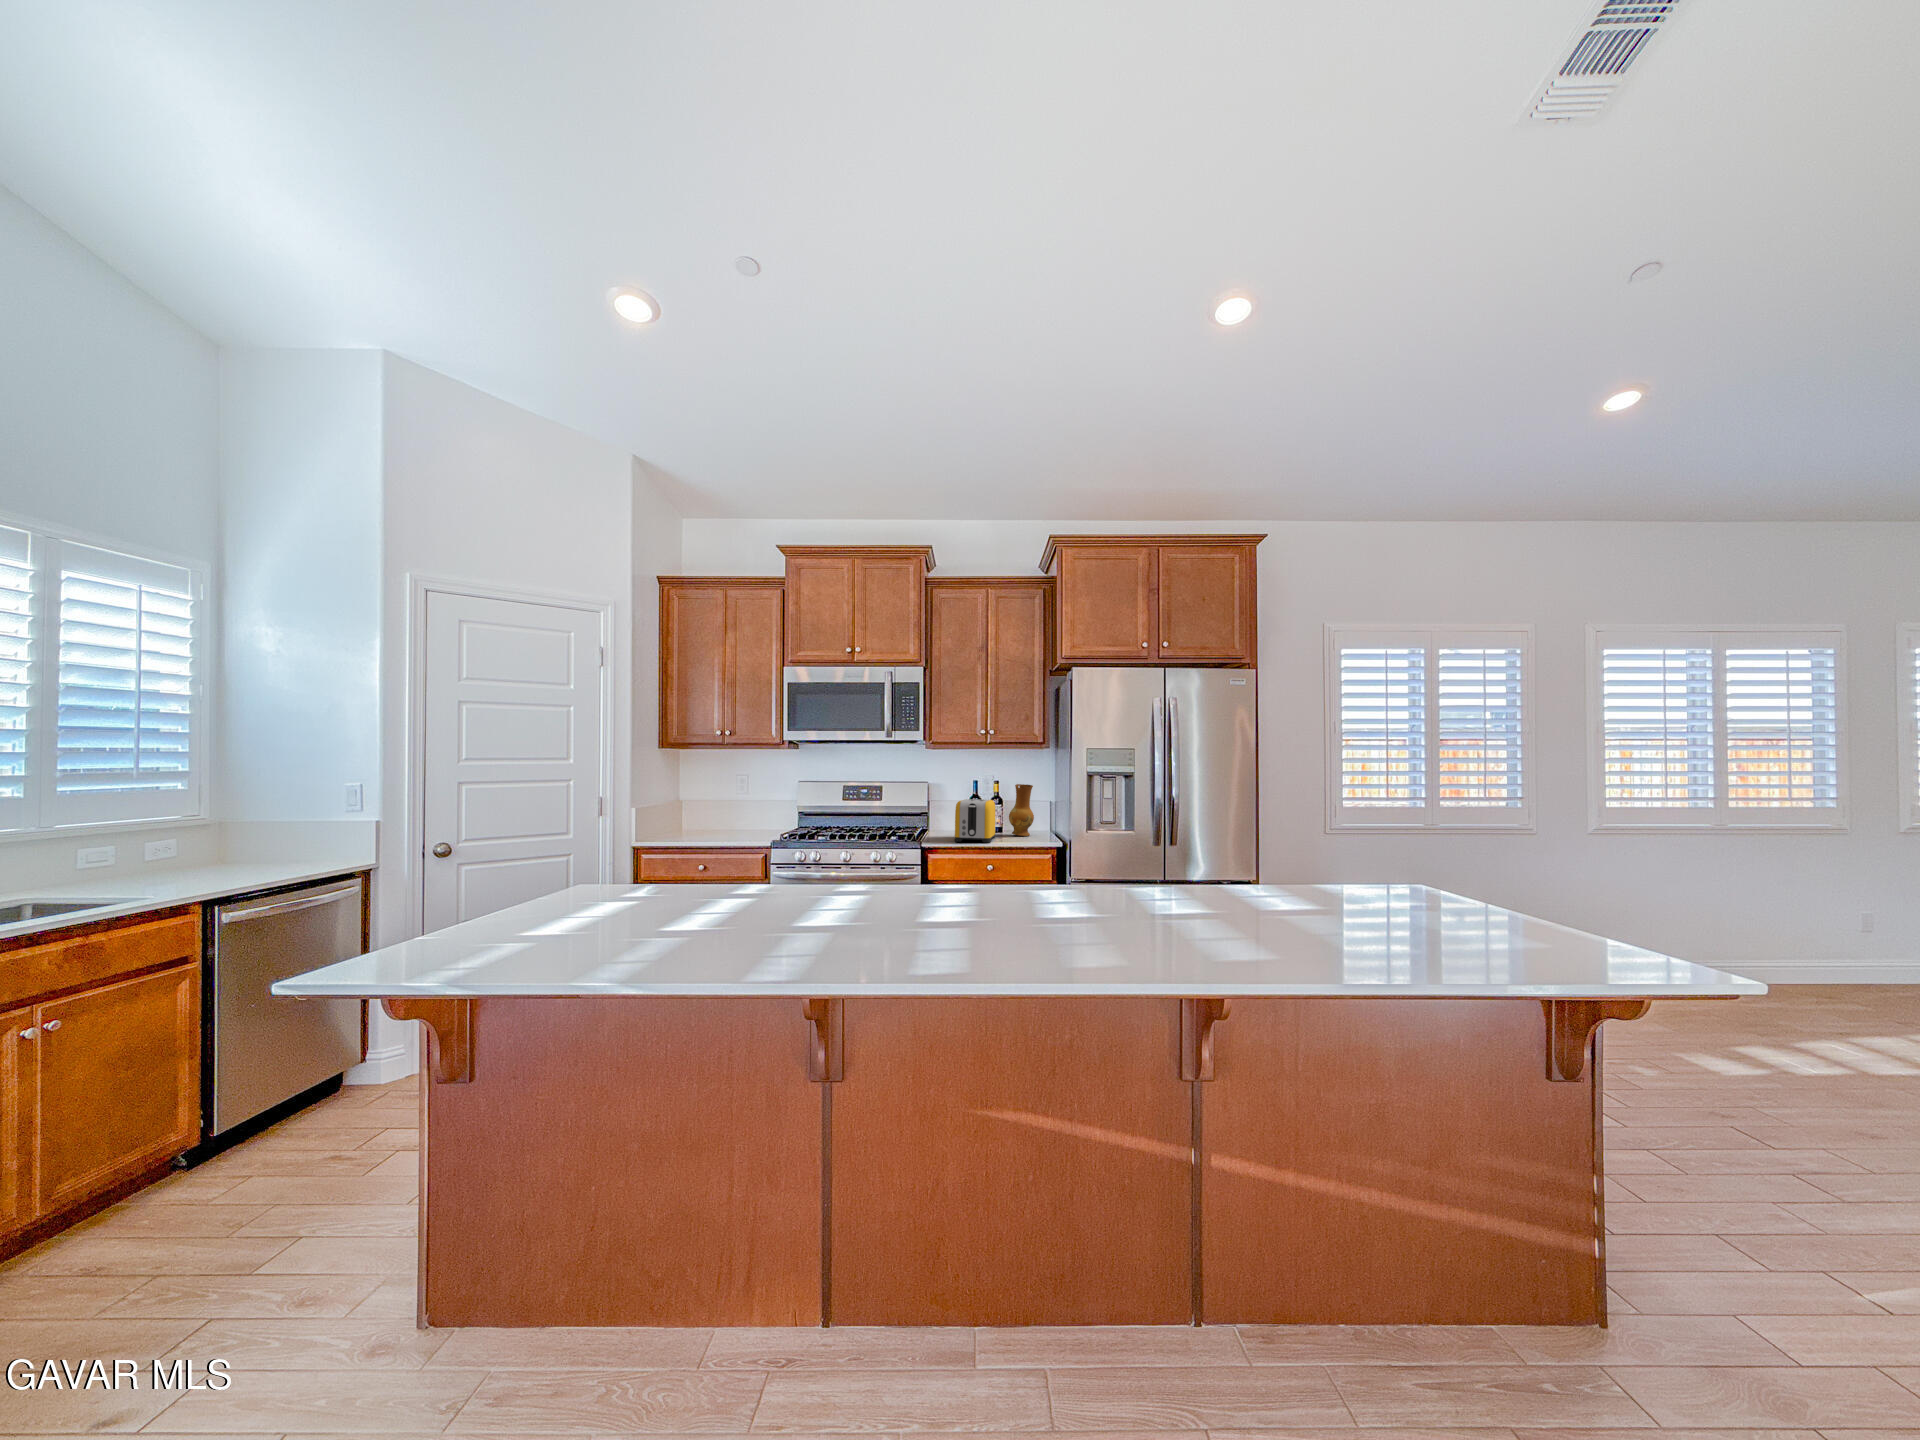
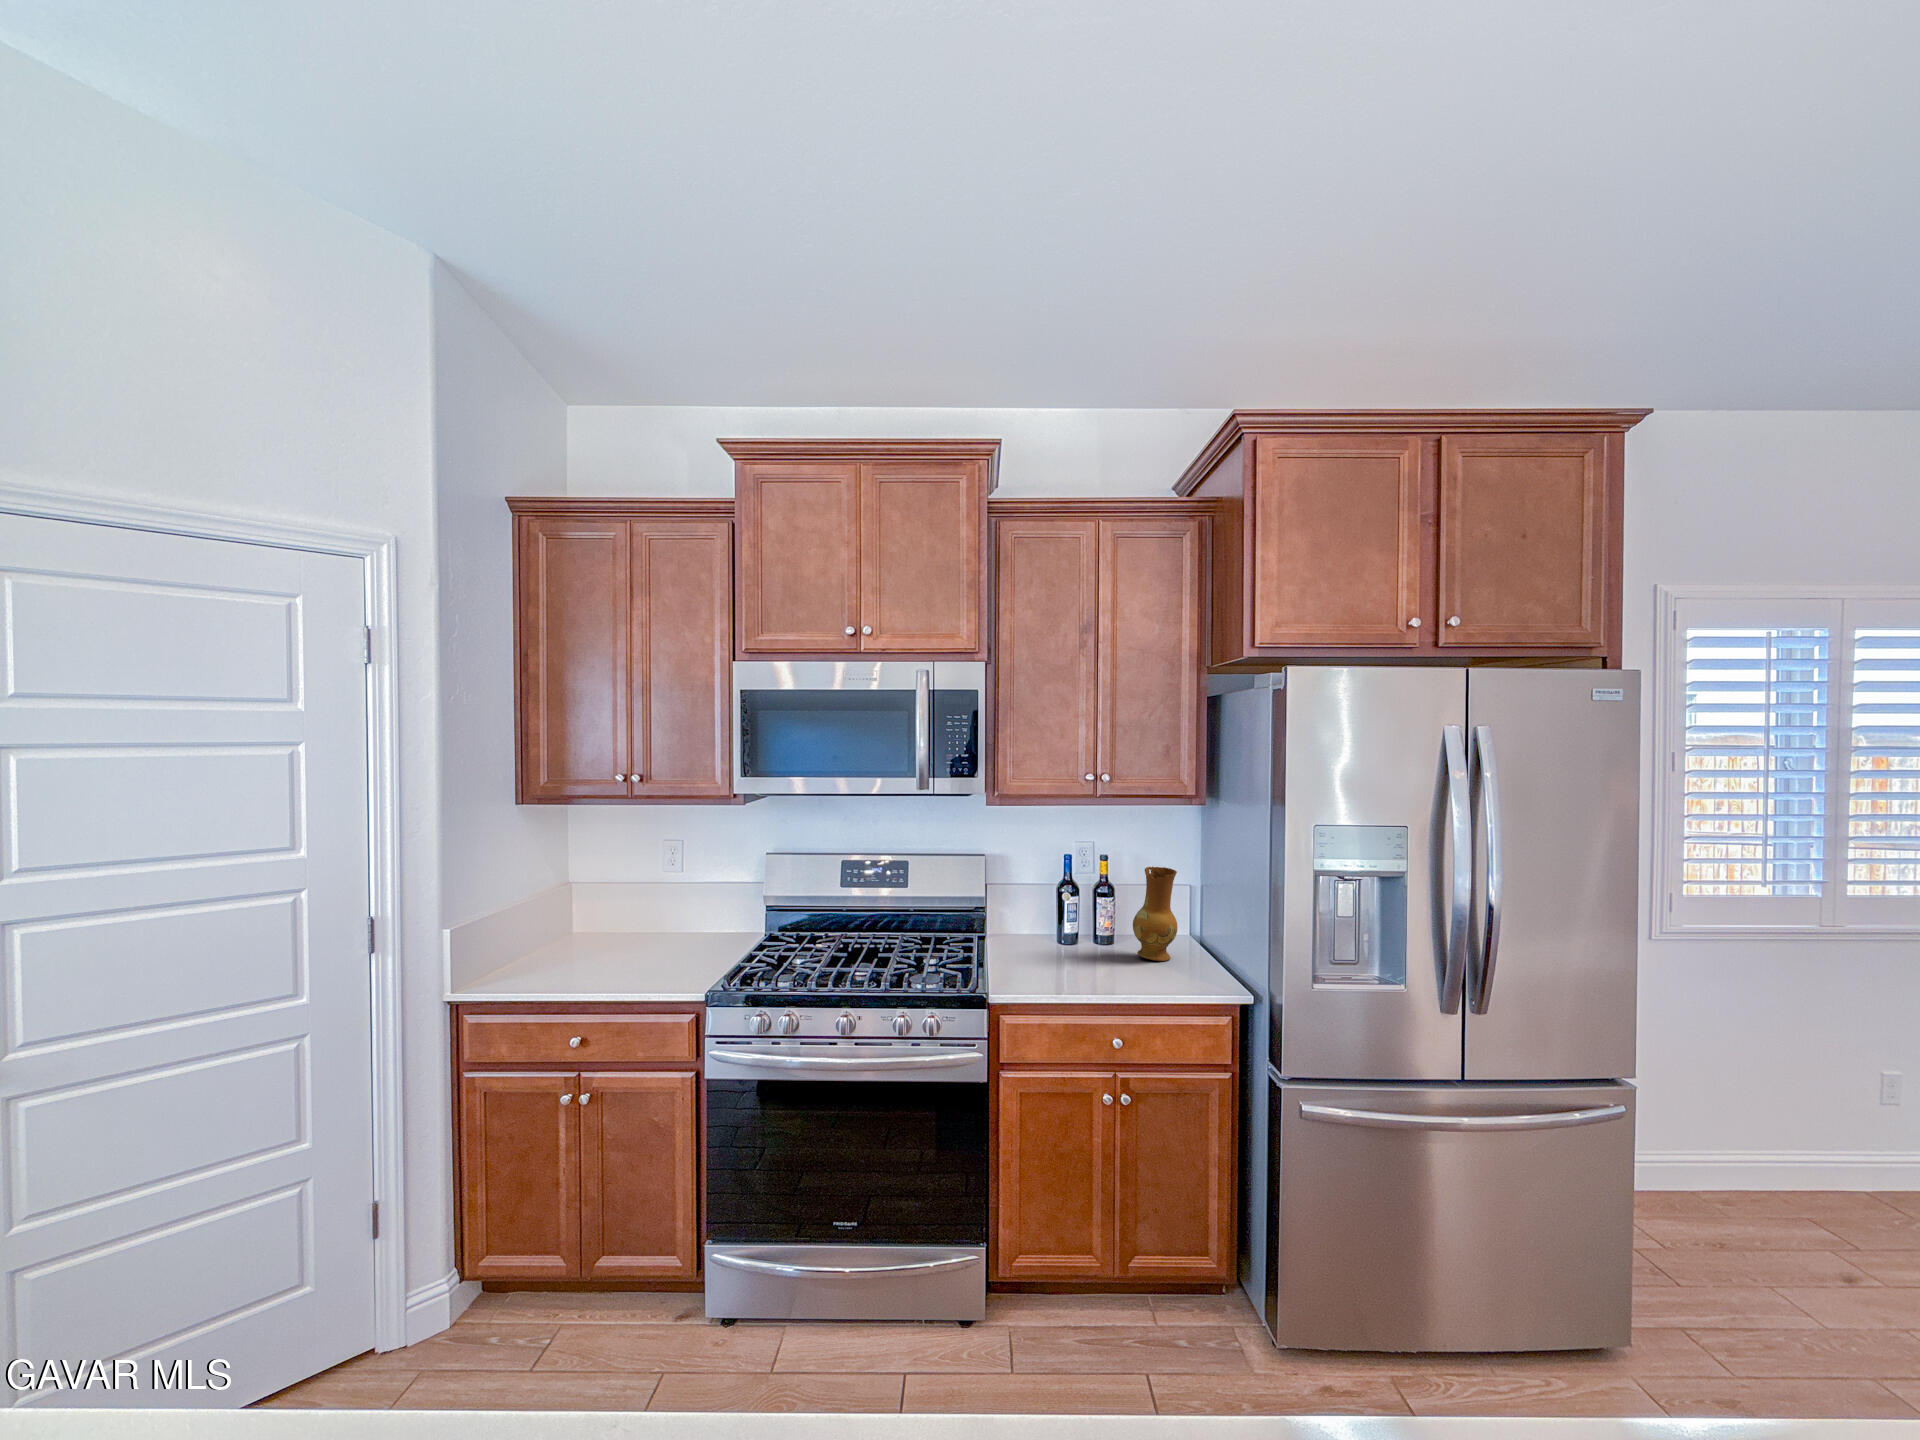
toaster: present [955,799,996,842] -> none [1047,897,1114,990]

